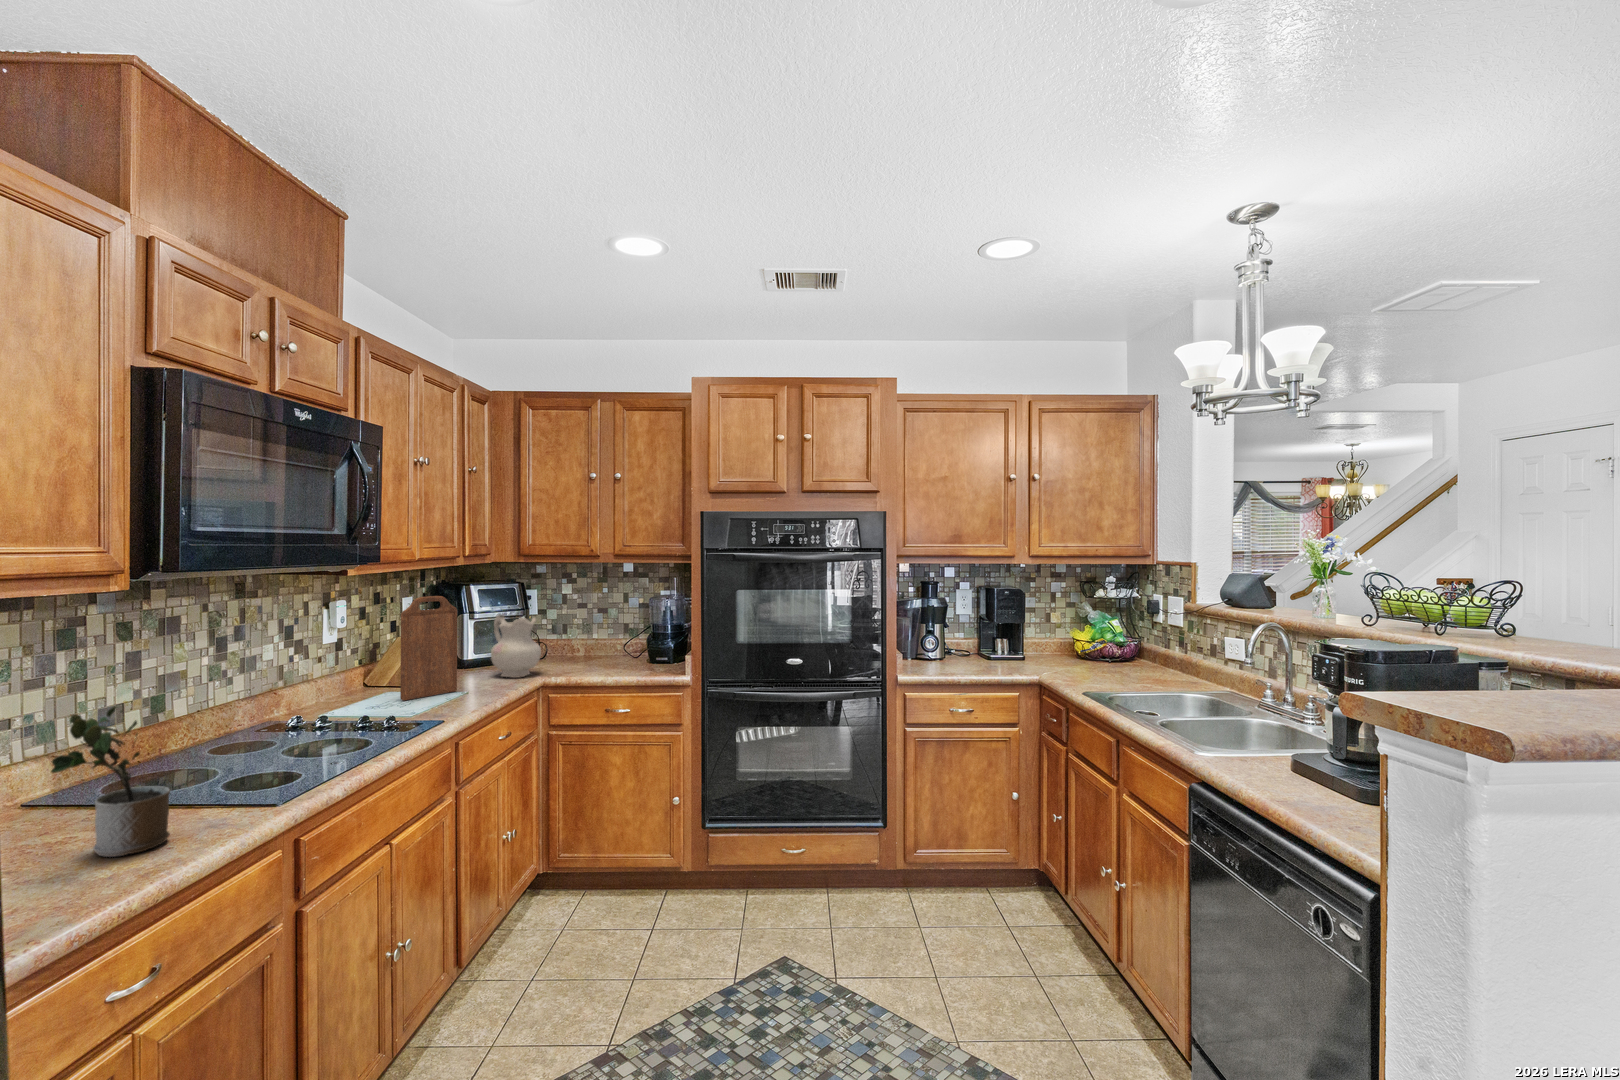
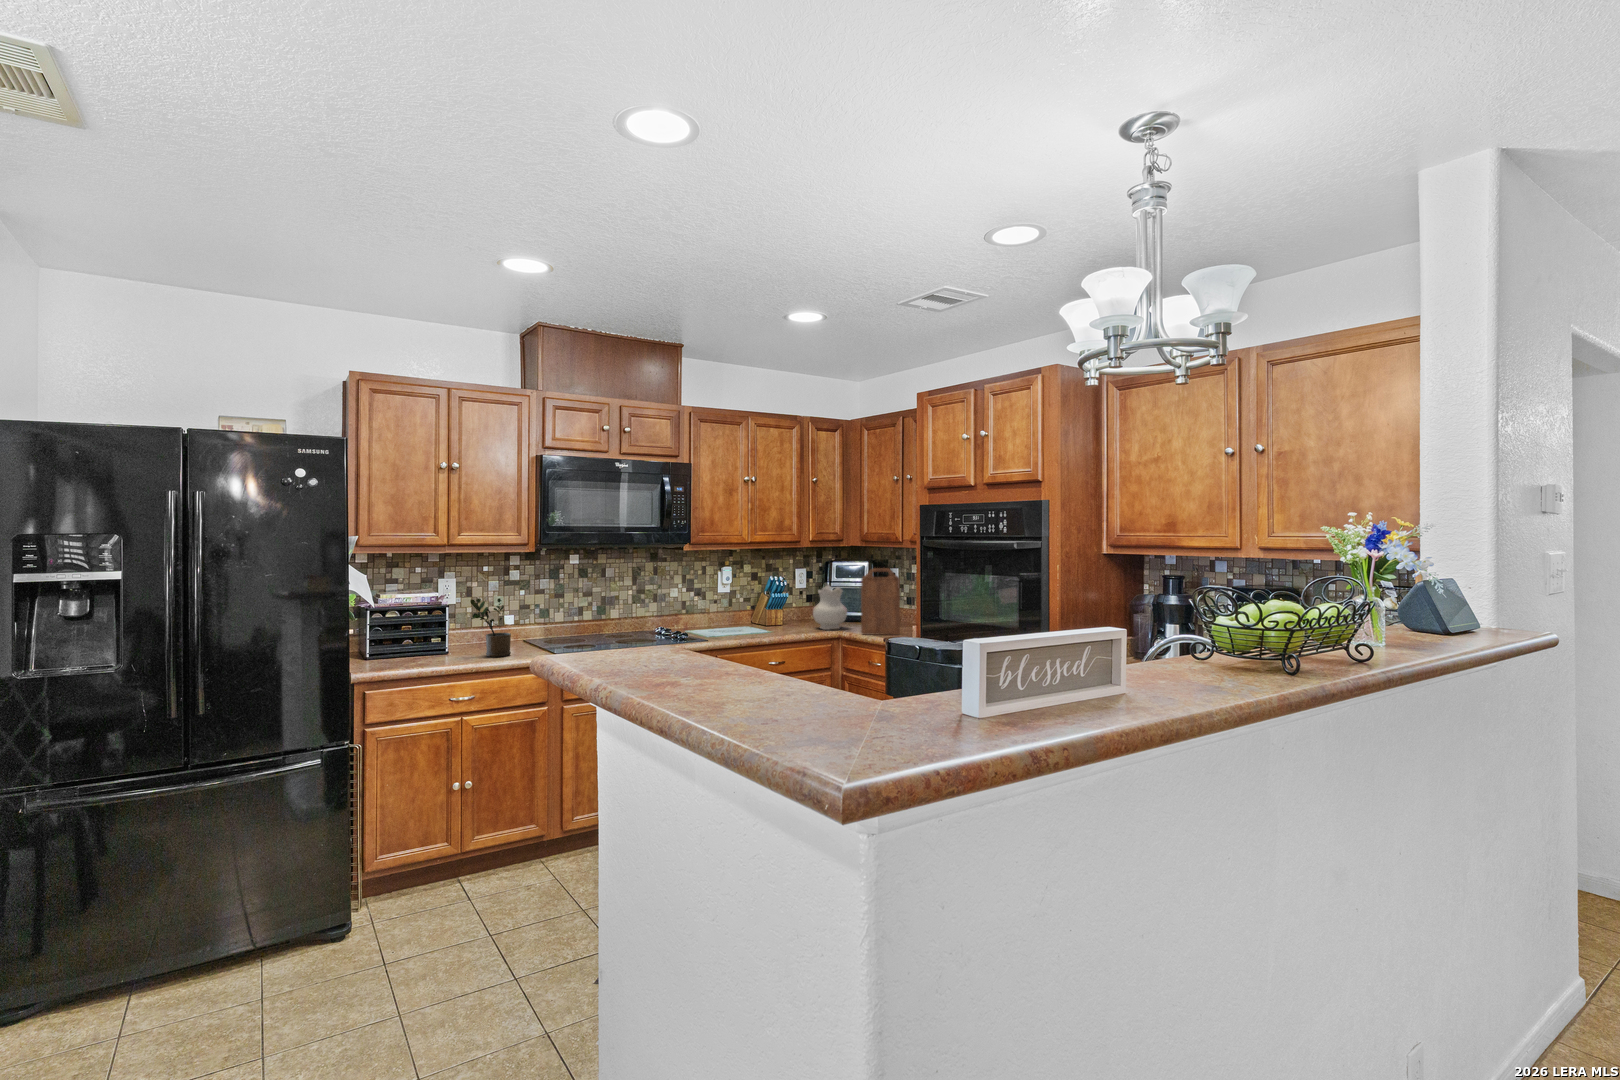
cutting board: present [400,596,457,700] -> present [861,568,900,635]

